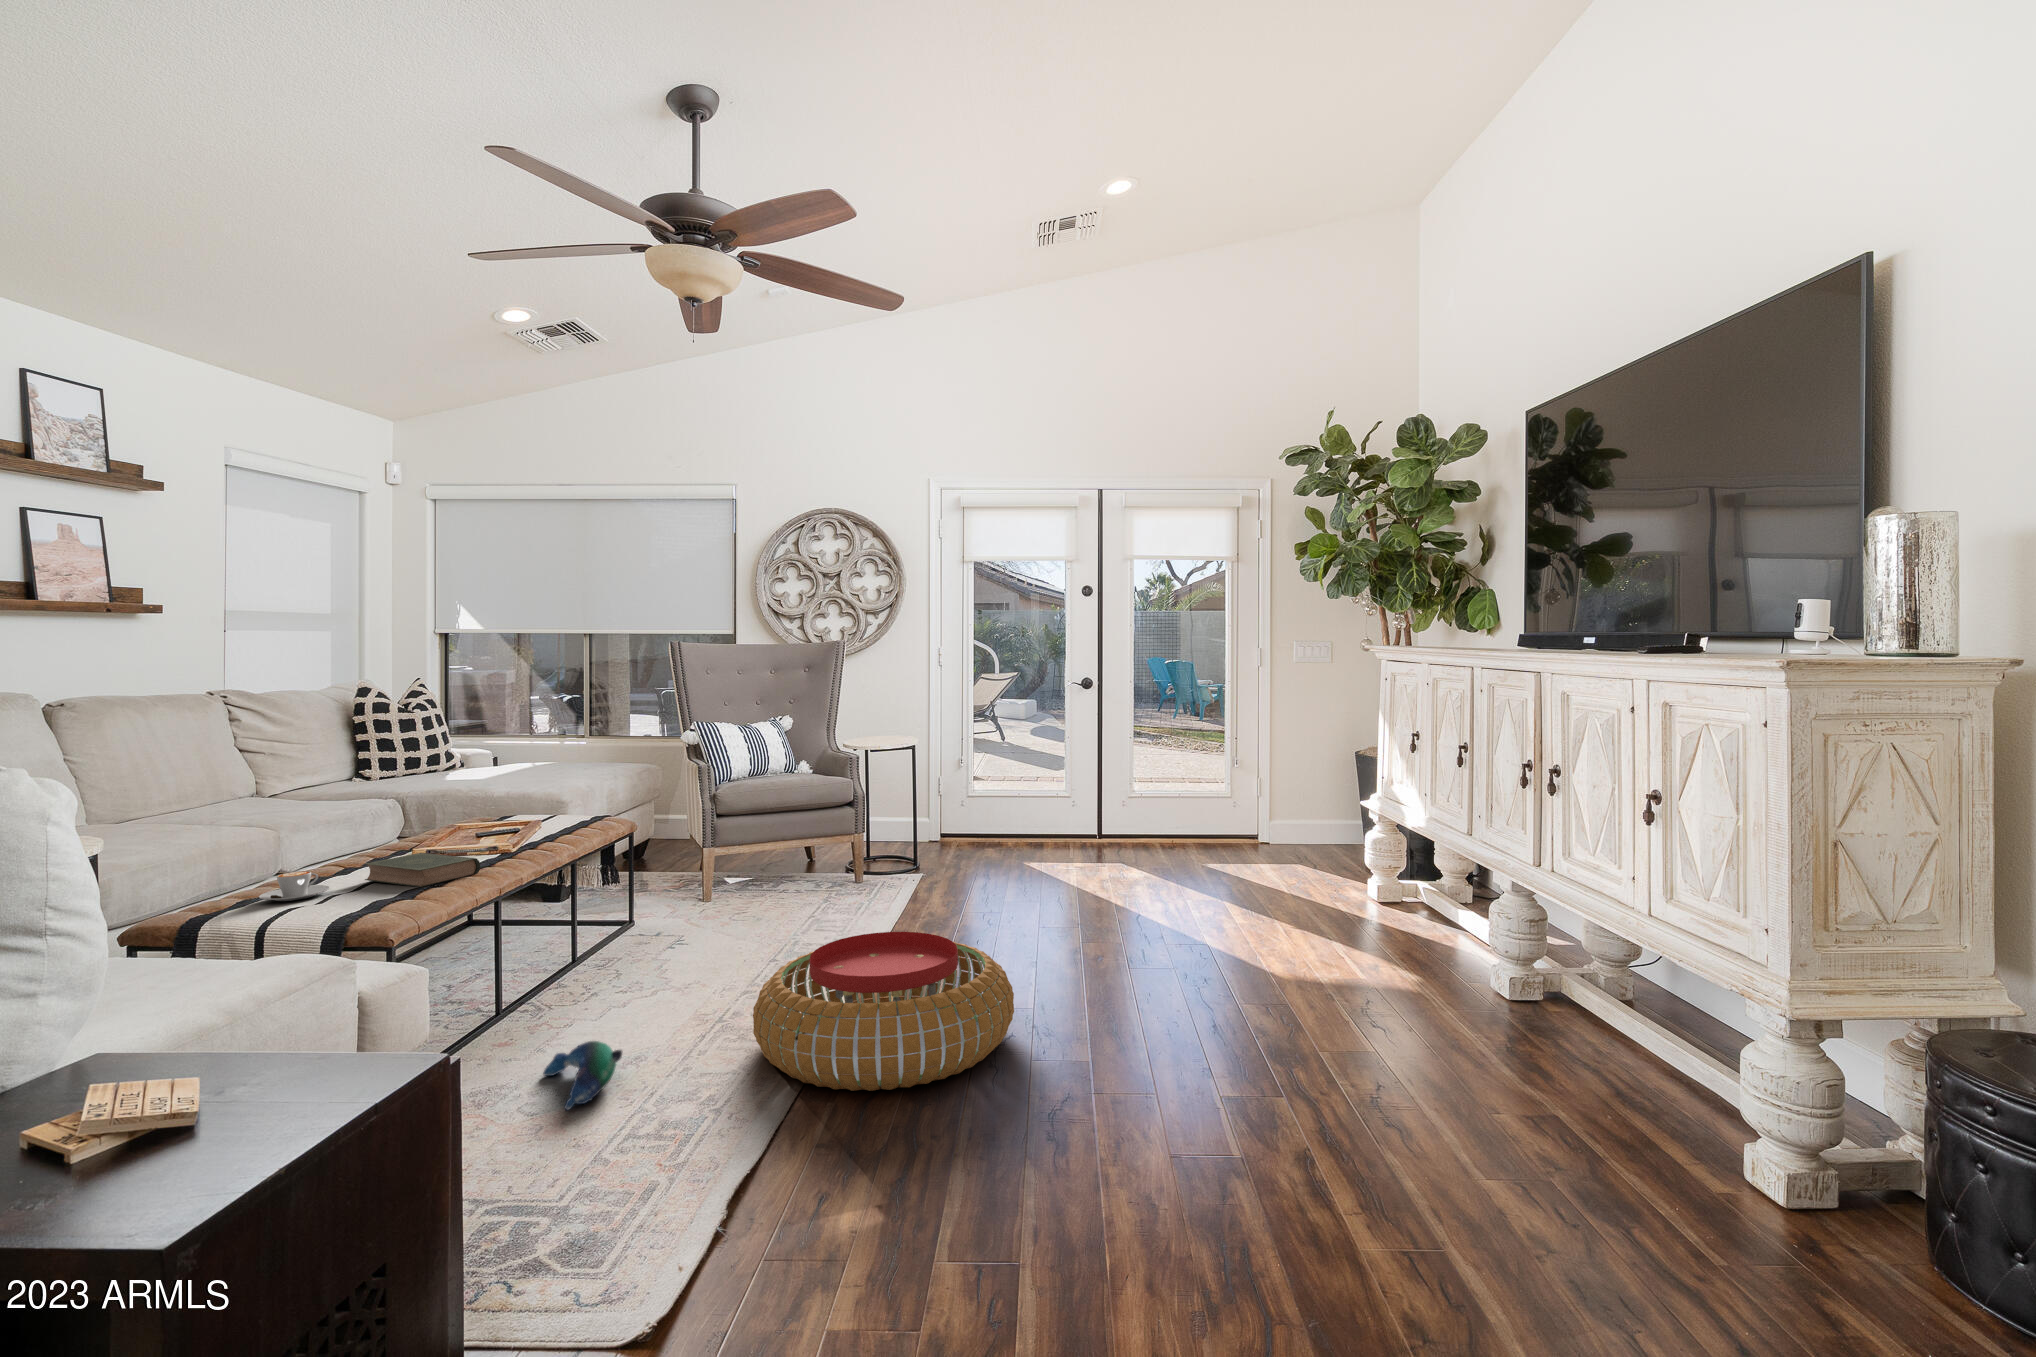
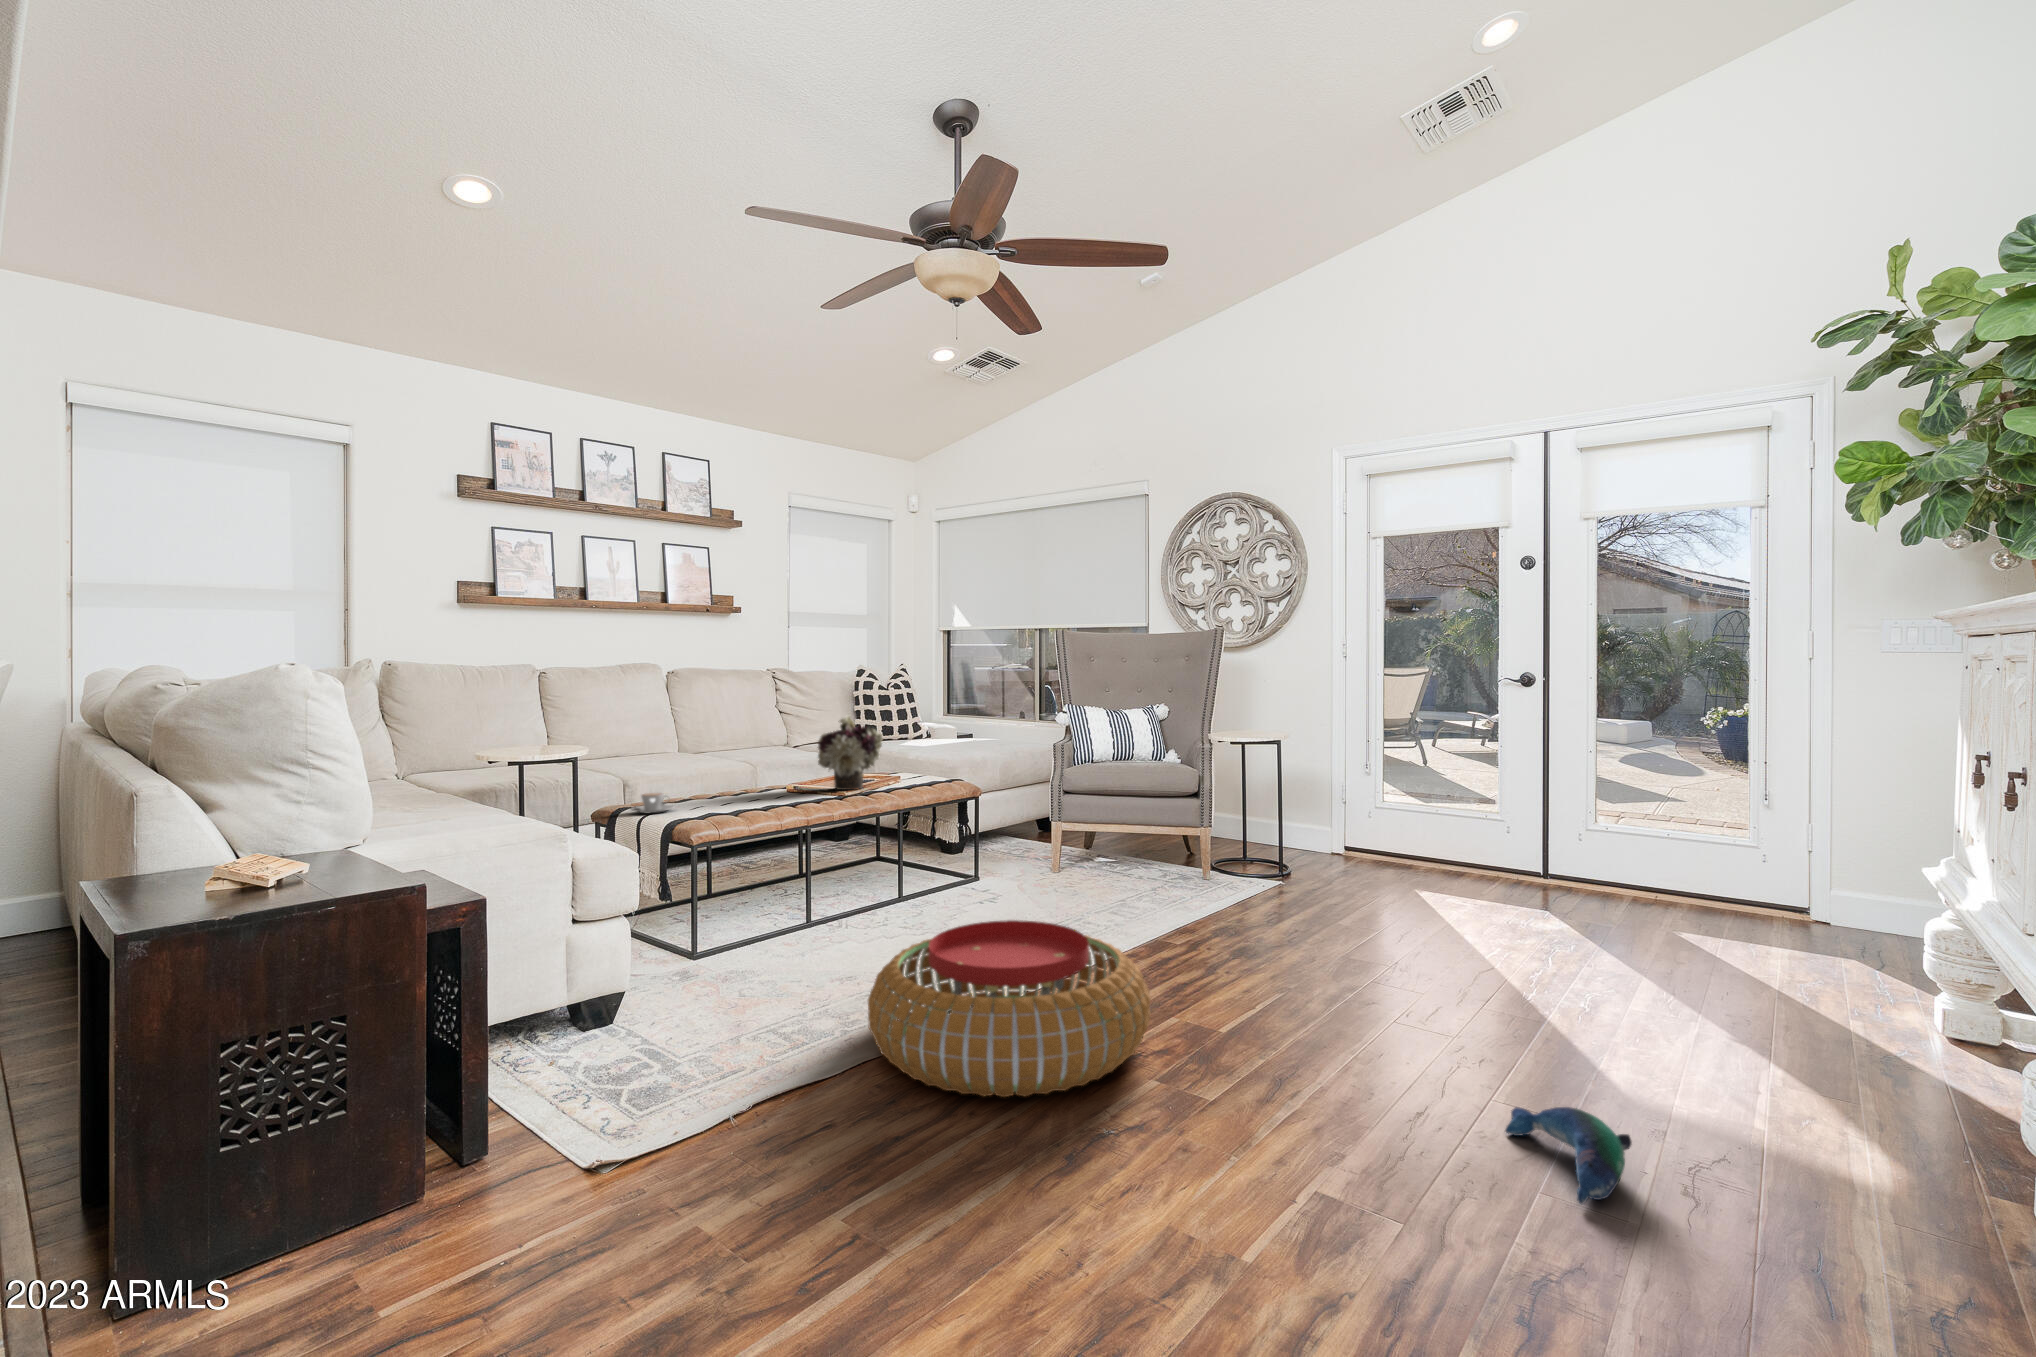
flower arrangement: none [440,750,540,841] -> present [818,716,882,790]
book: present [365,853,480,887] -> none [706,790,768,815]
plush toy: present [543,1041,622,1110] -> present [1505,1107,1632,1204]

